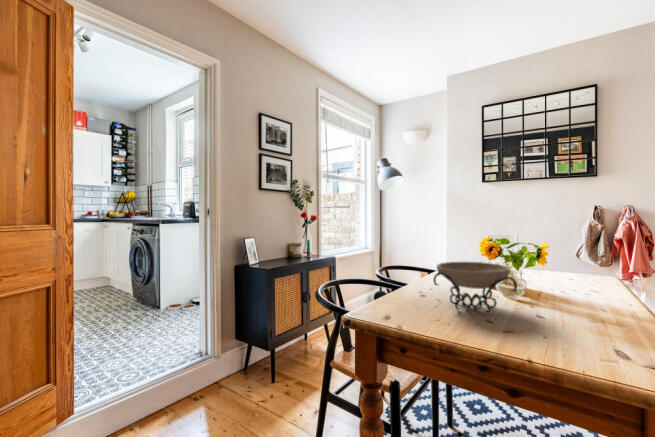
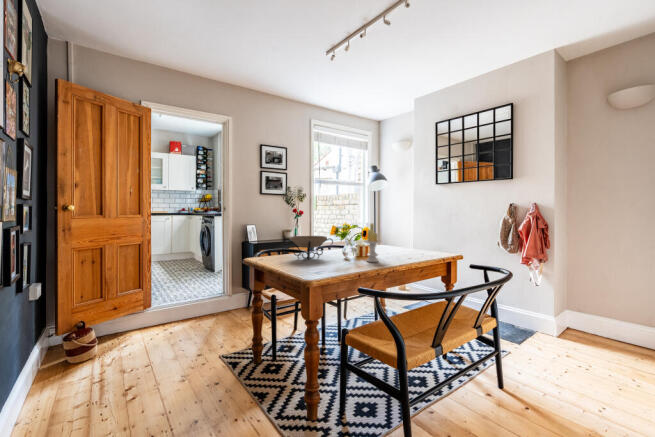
candle: none [567,238,612,309] -> present [364,223,381,262]

